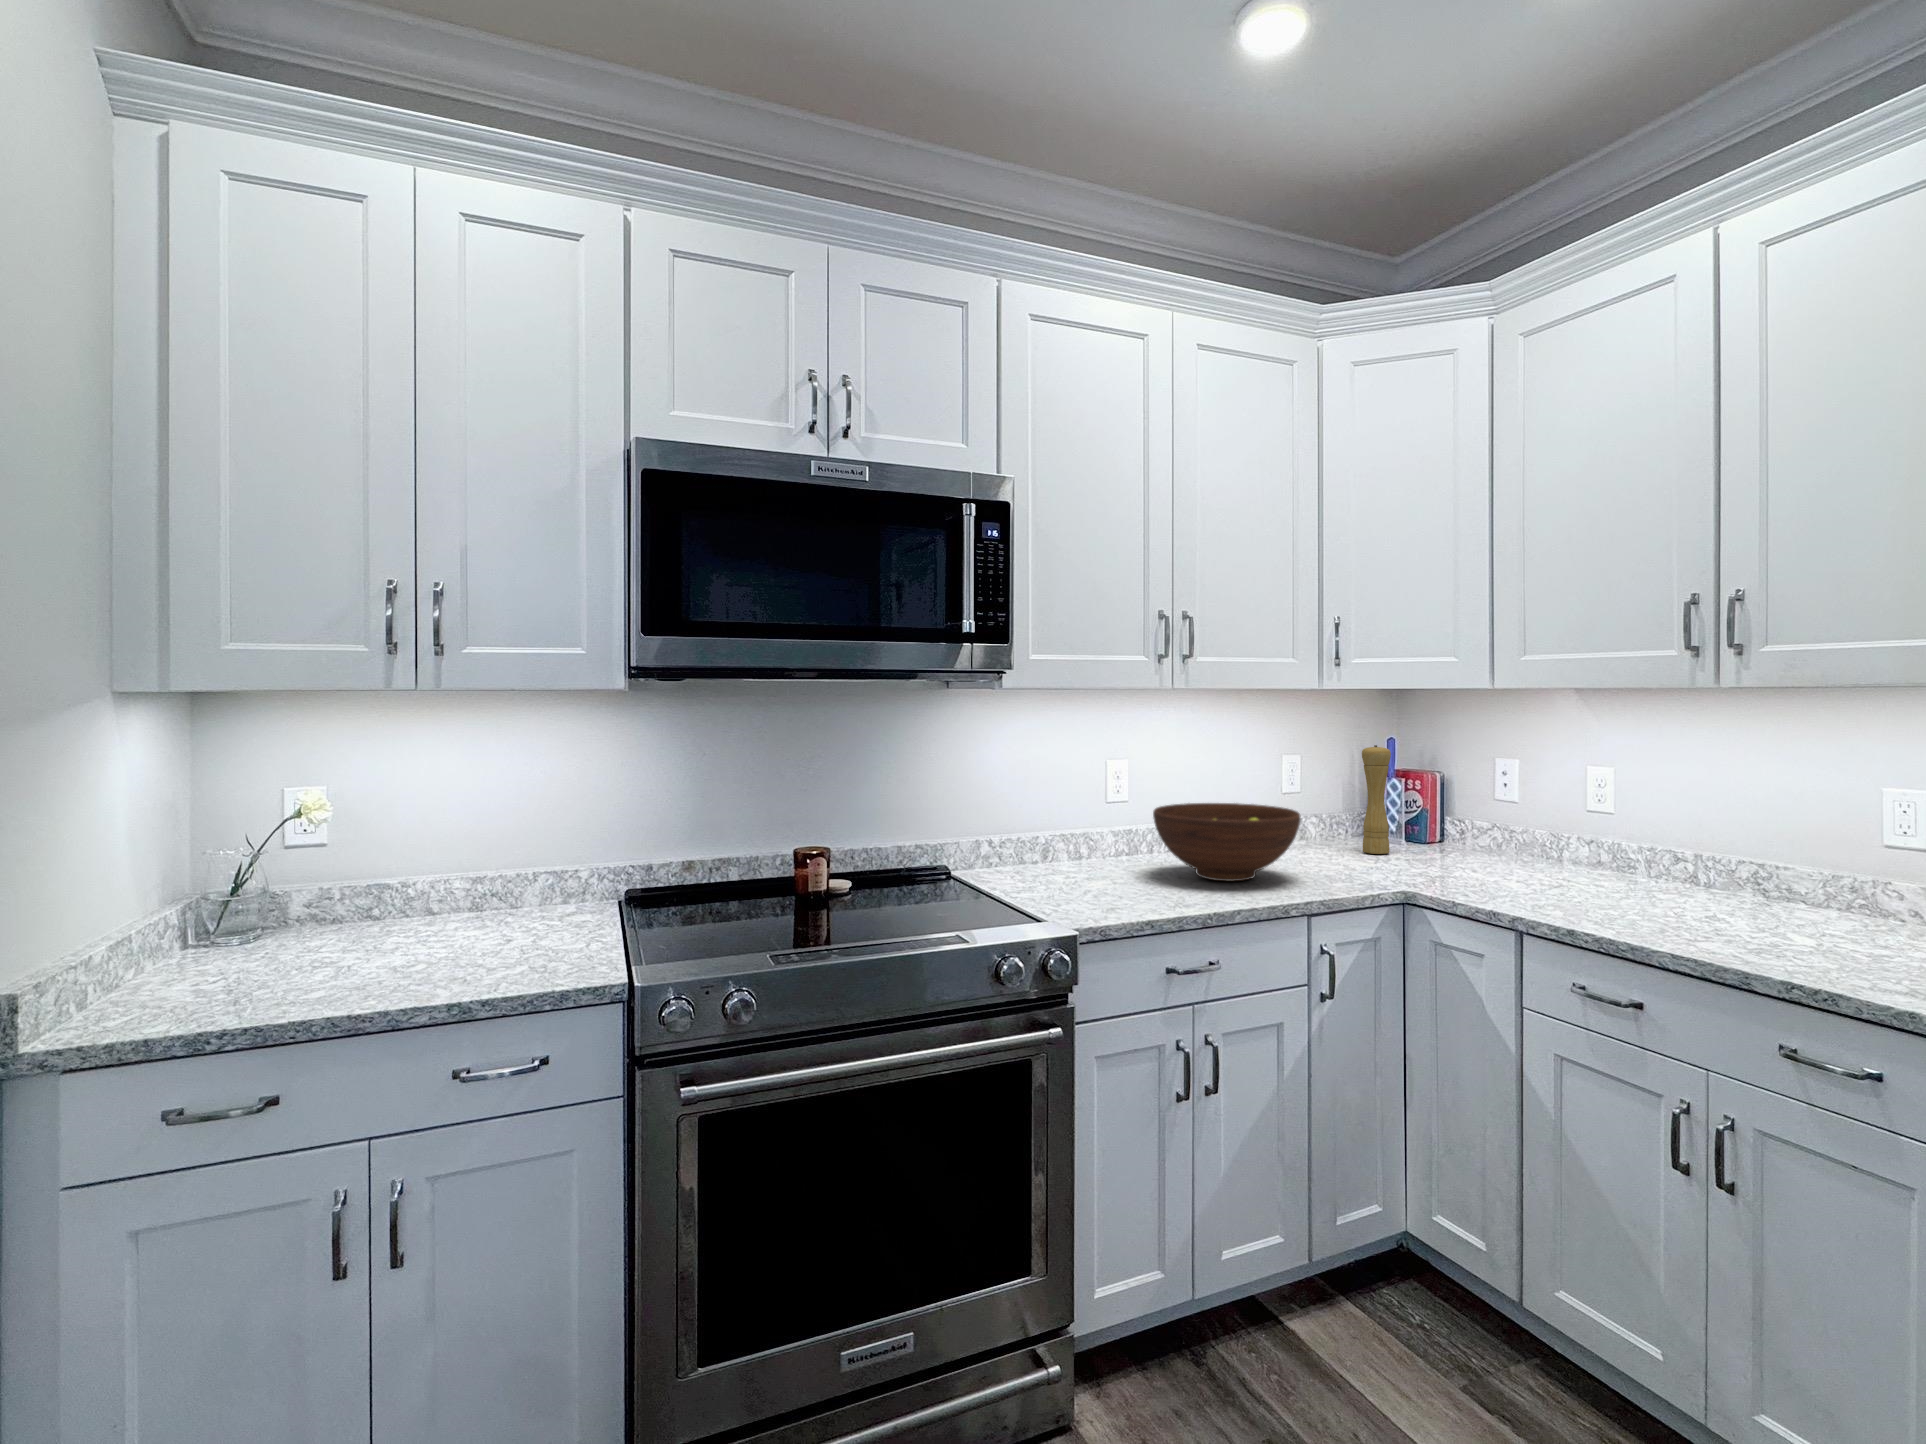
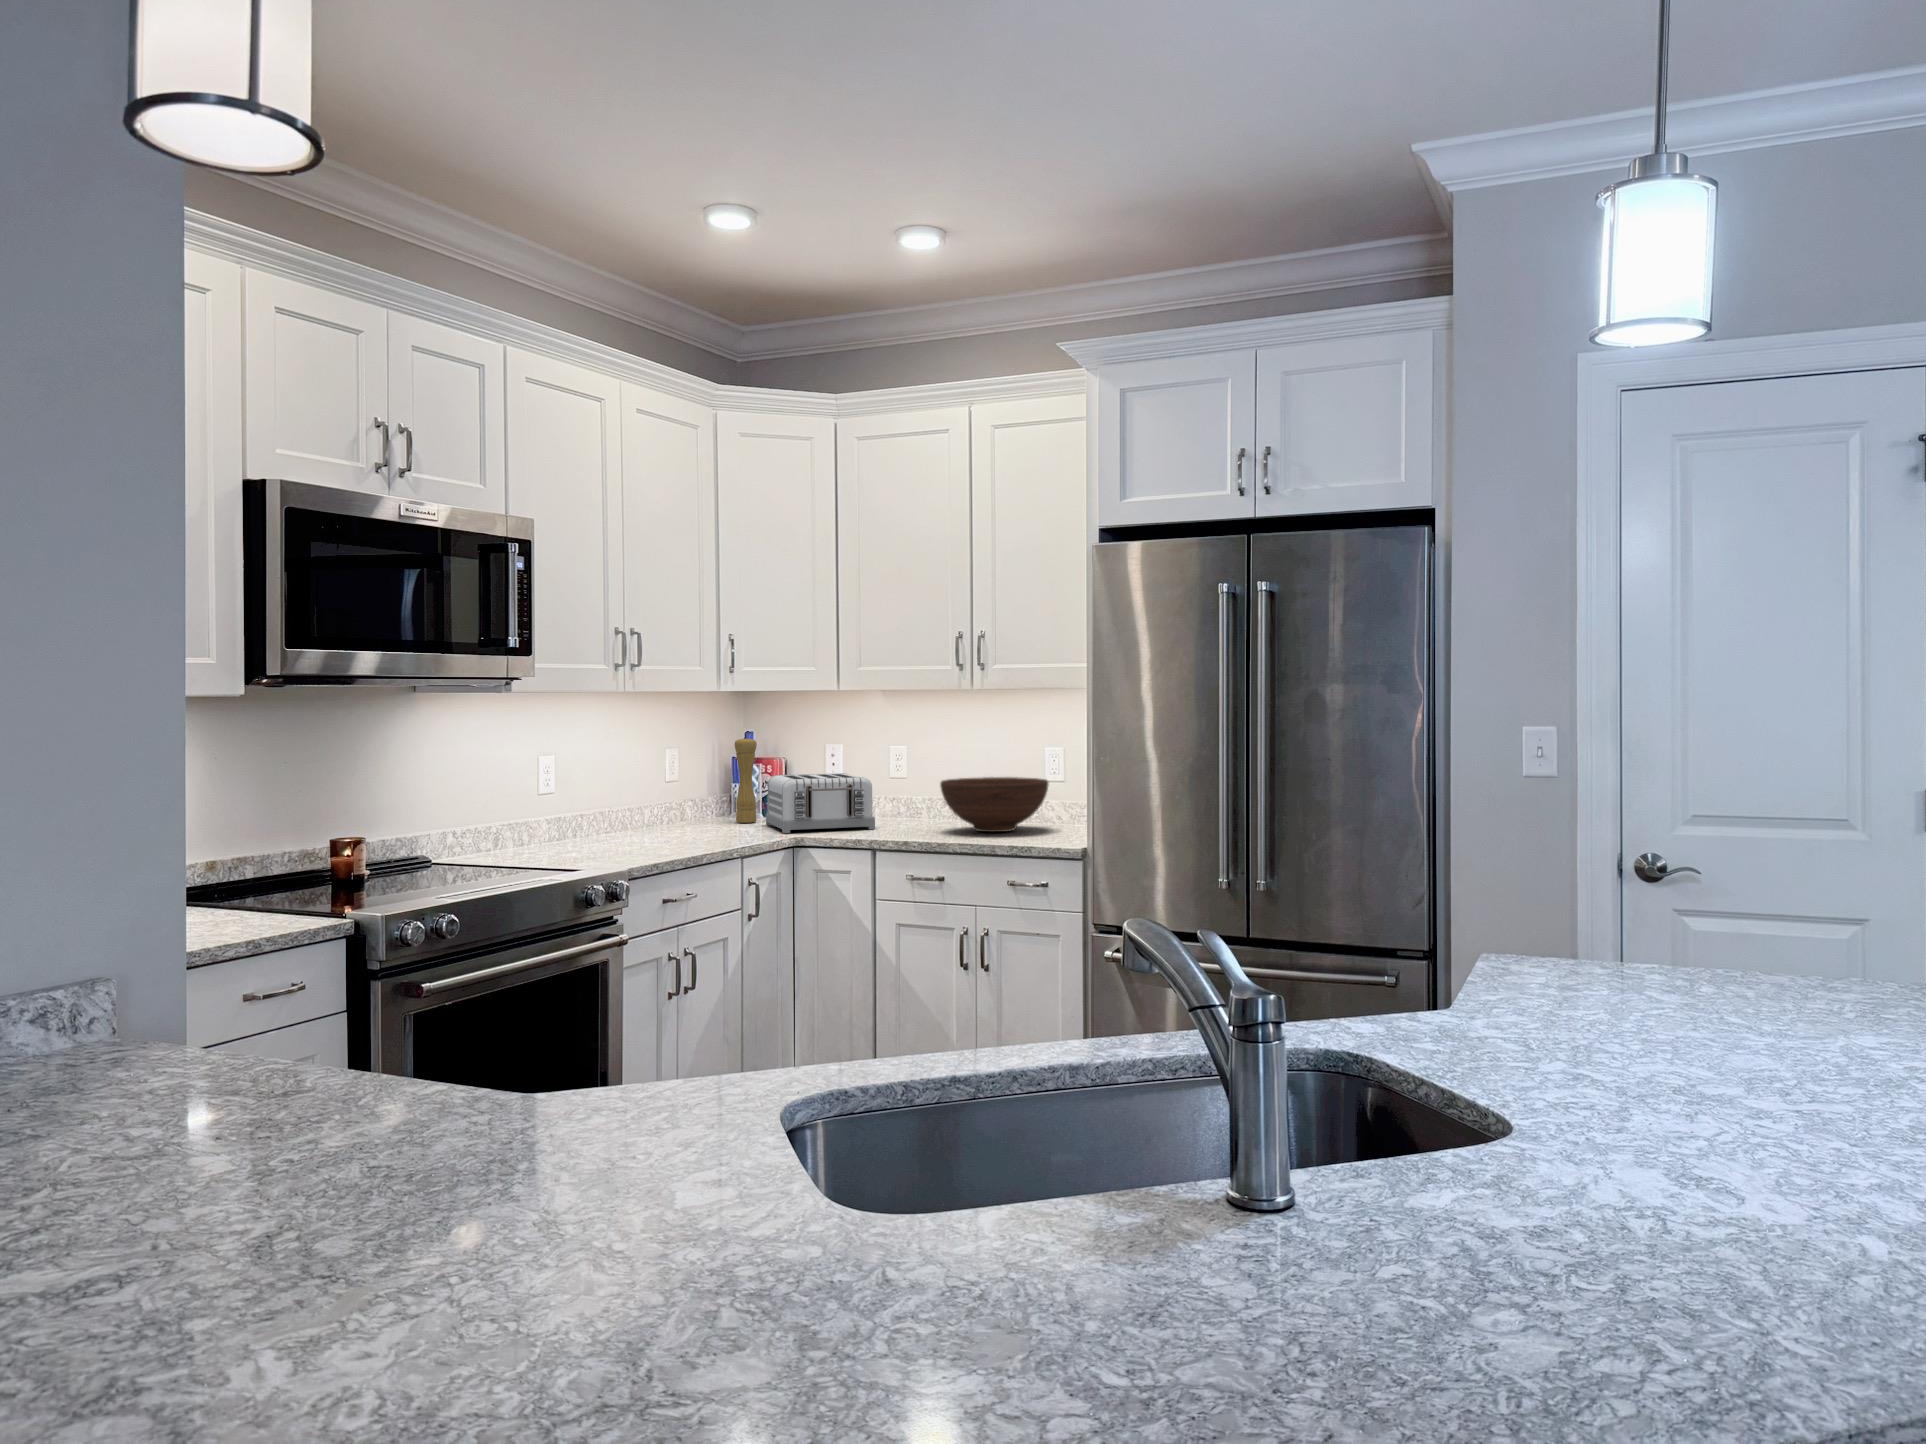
toaster: none [1394,798,1540,891] -> present [766,773,875,833]
fruit bowl: present [1153,803,1301,881] -> present [940,777,1049,832]

